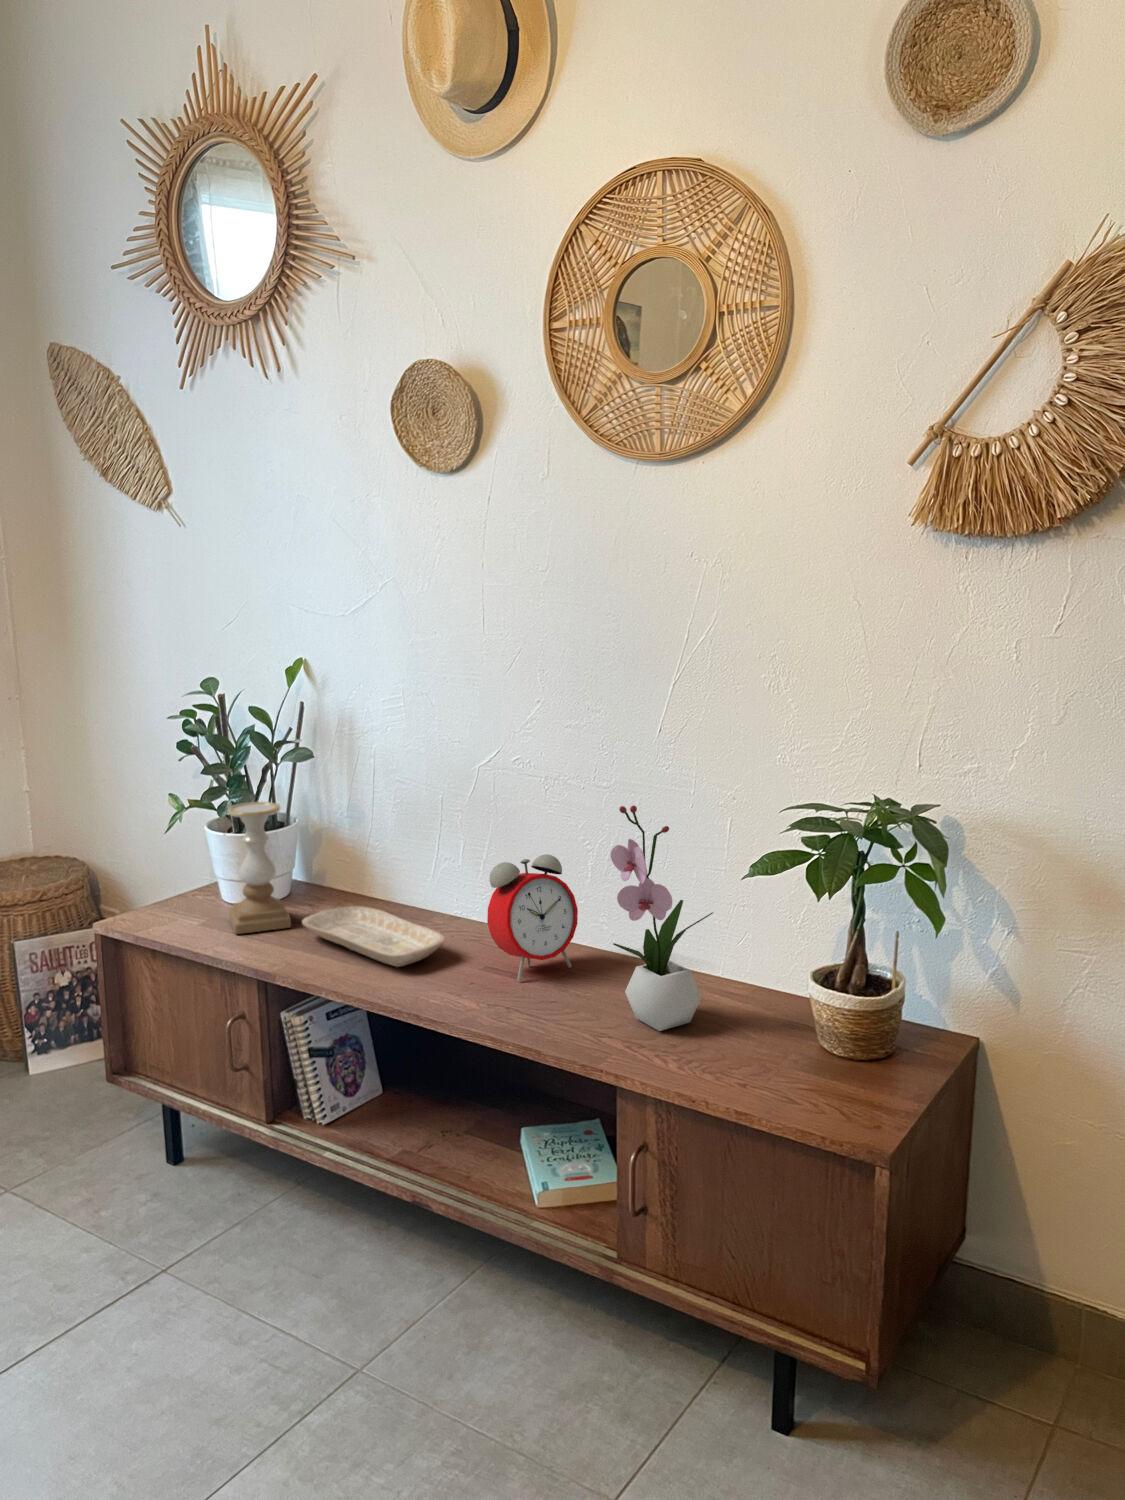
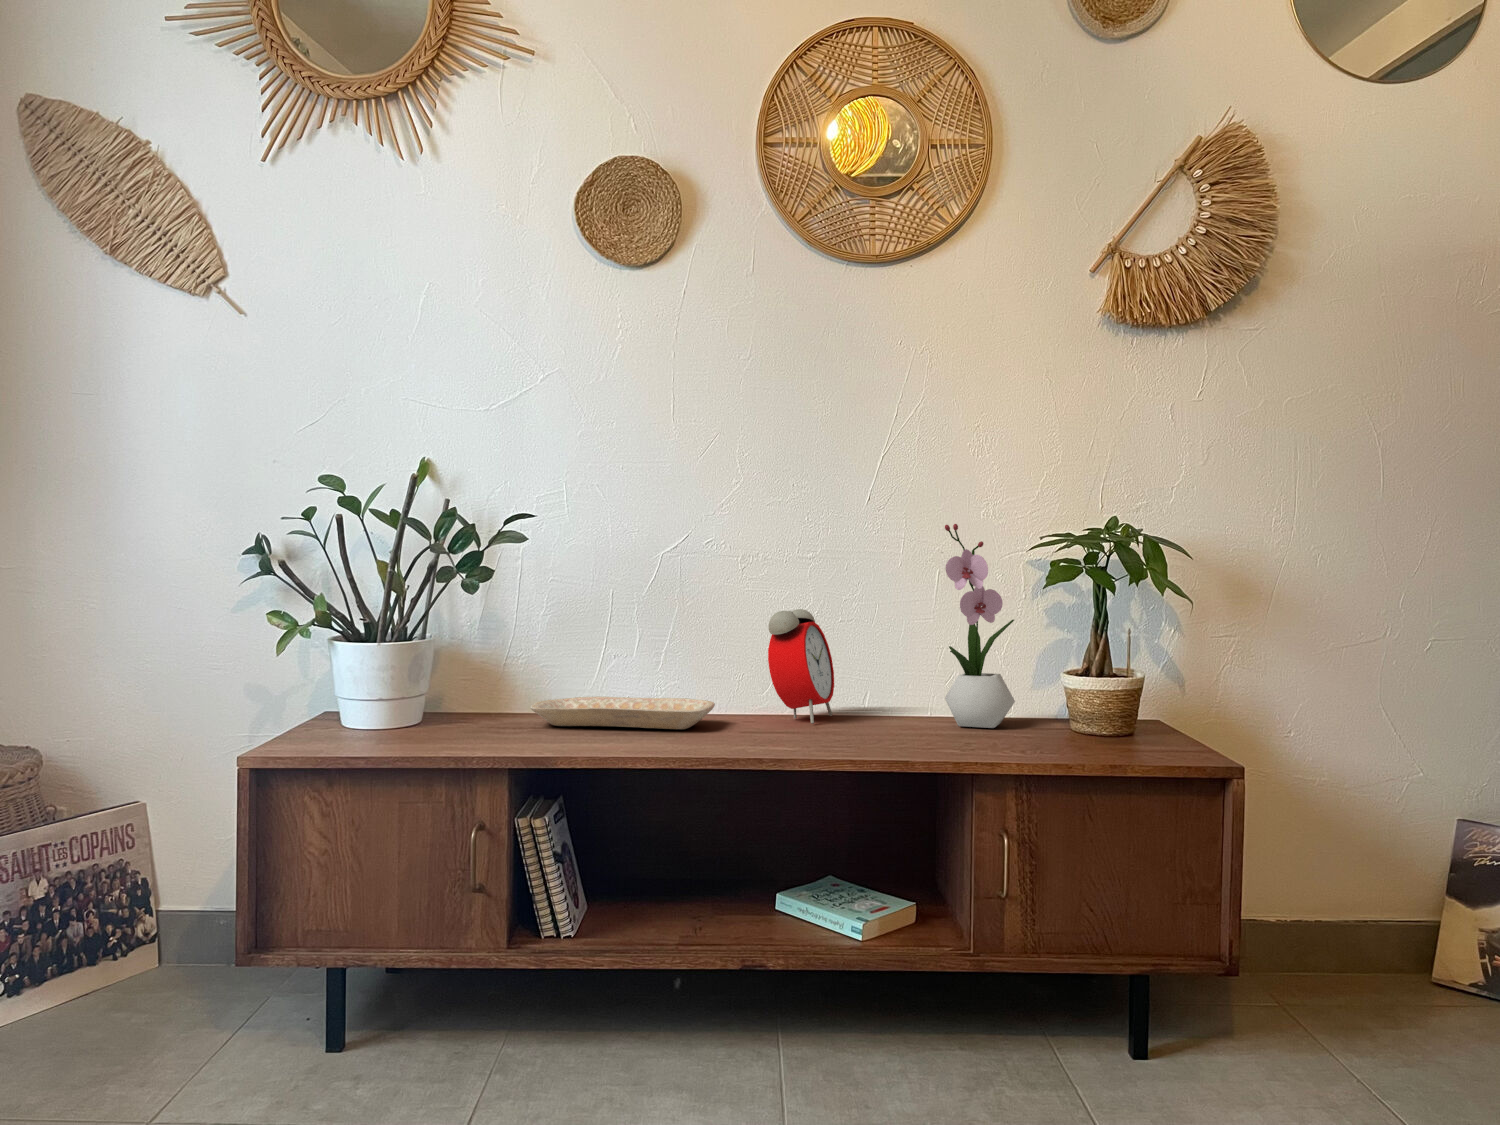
candle holder: present [227,802,291,934] -> none [411,589,500,733]

